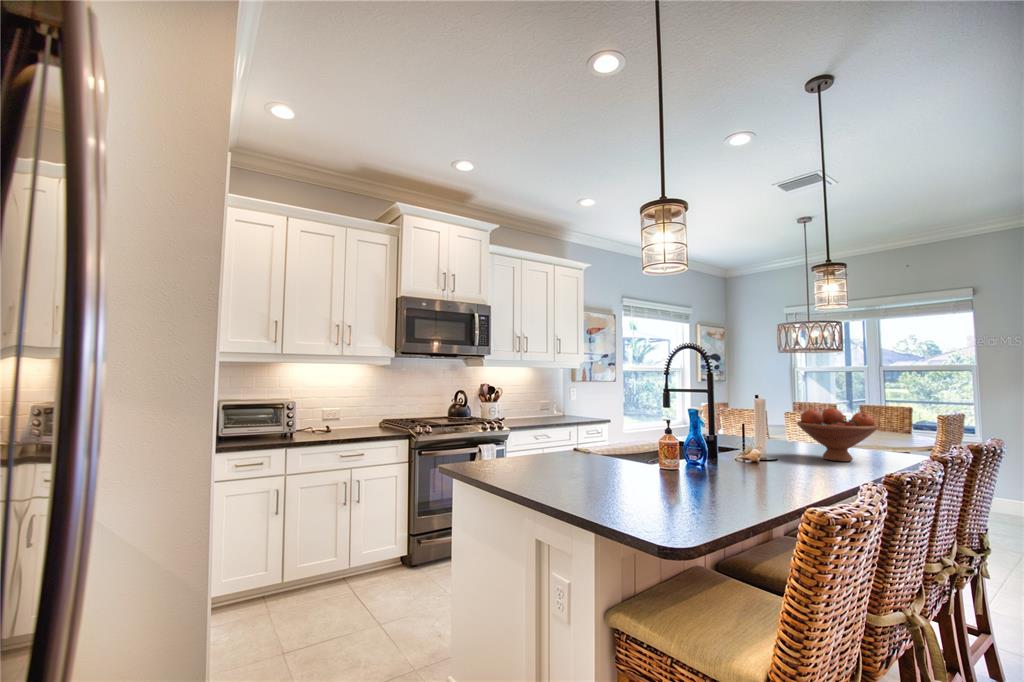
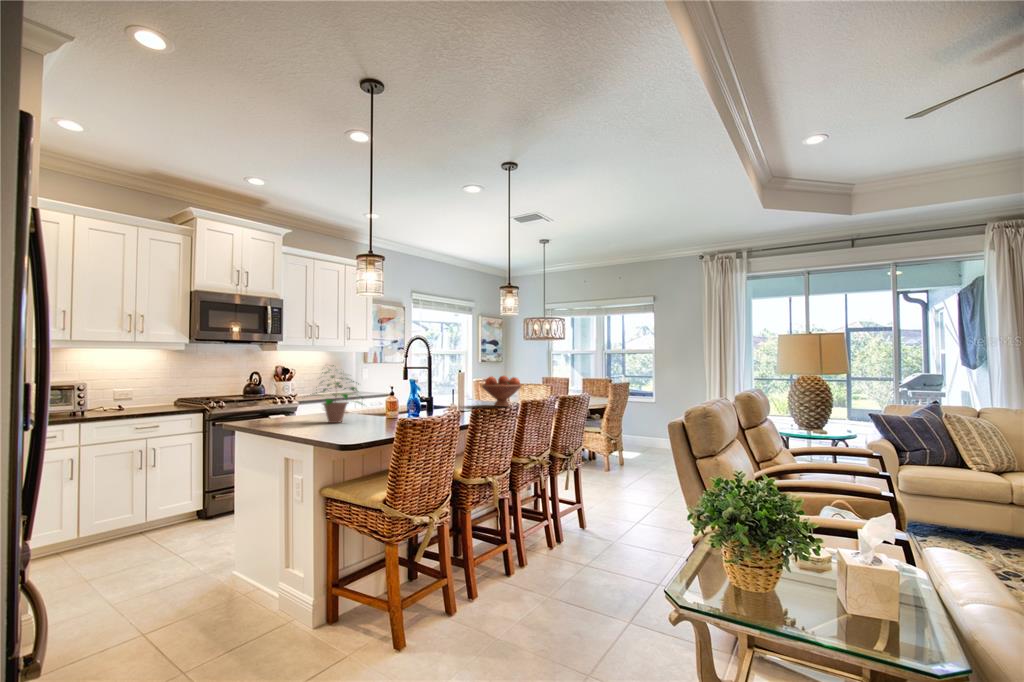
potted plant: none [547,389,654,487] -> present [310,365,362,423]

